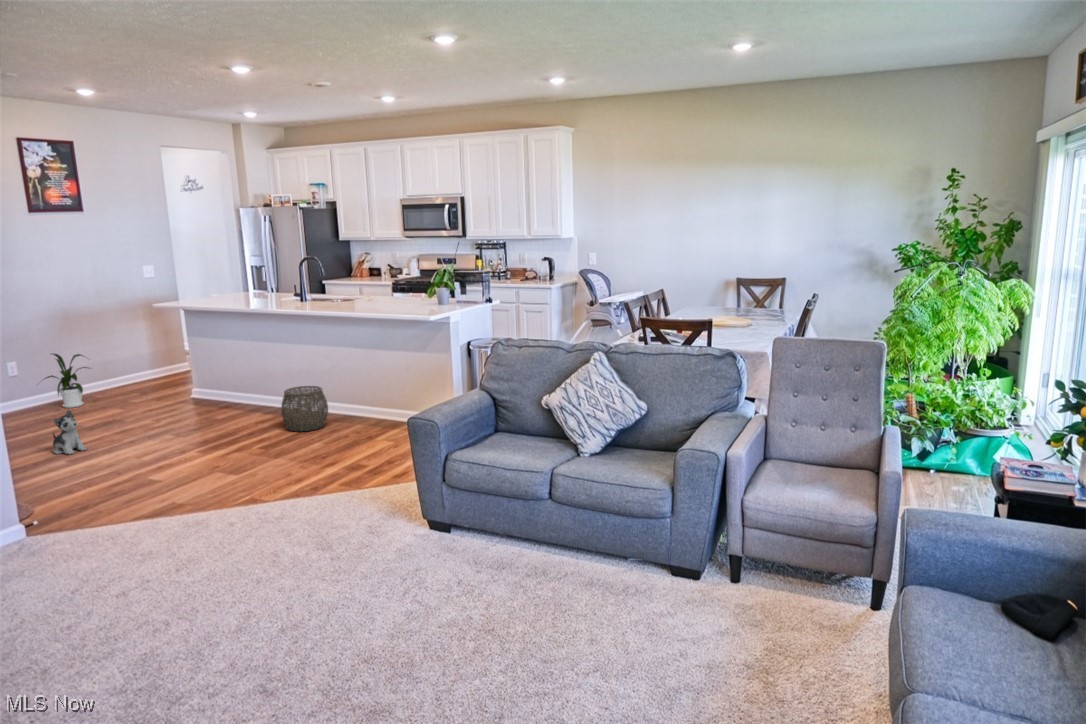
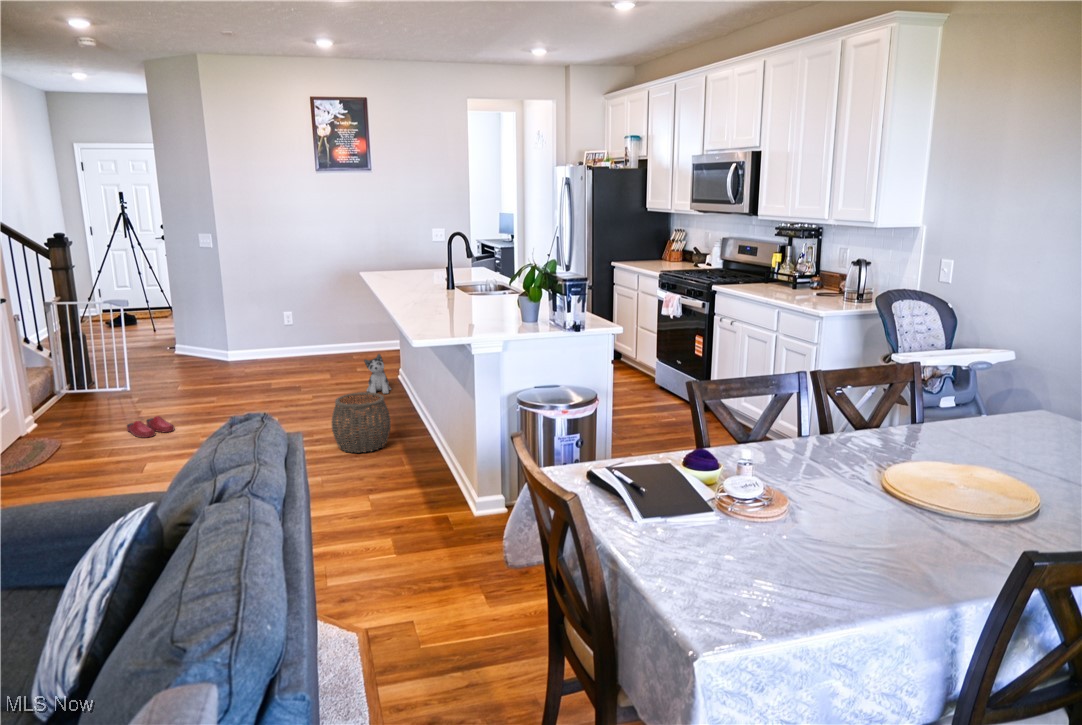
house plant: present [46,354,88,408] -> none [303,306,346,361]
plush toy: present [53,410,87,454] -> present [364,354,391,394]
slippers: none [68,454,121,473] -> present [127,416,174,438]

